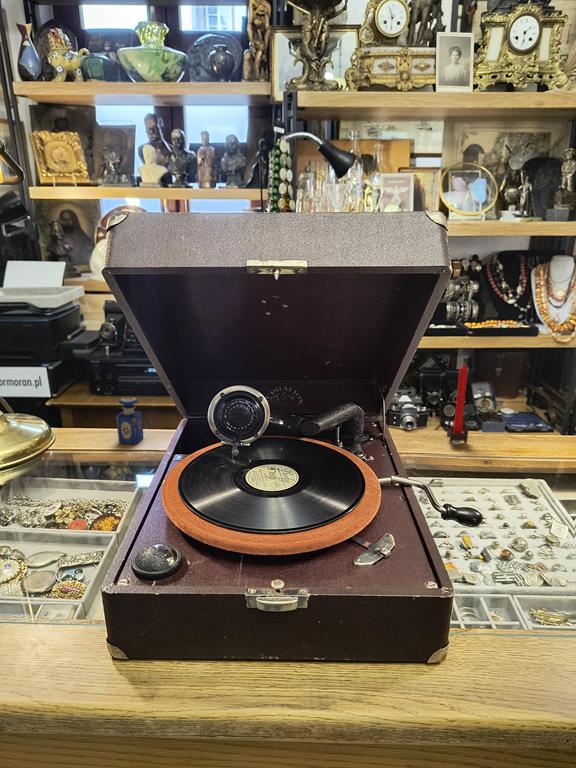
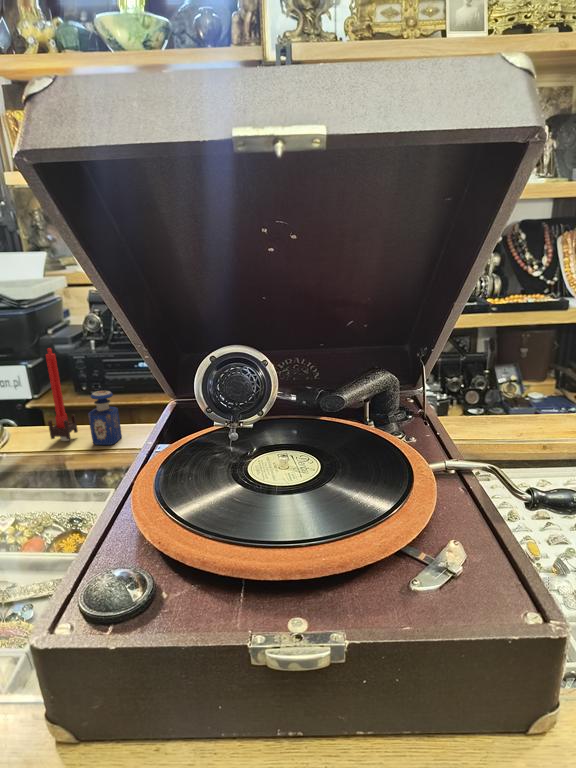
candle: present [447,363,469,445] -> present [46,348,78,441]

